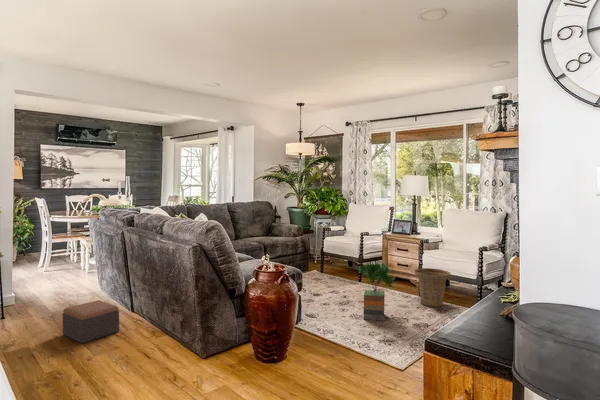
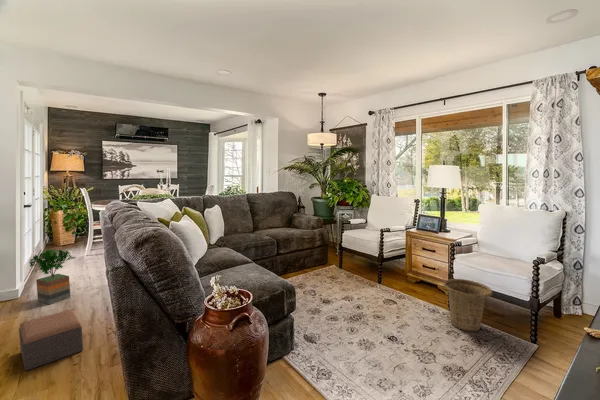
potted tree: present [359,263,394,321] -> present [29,249,76,305]

